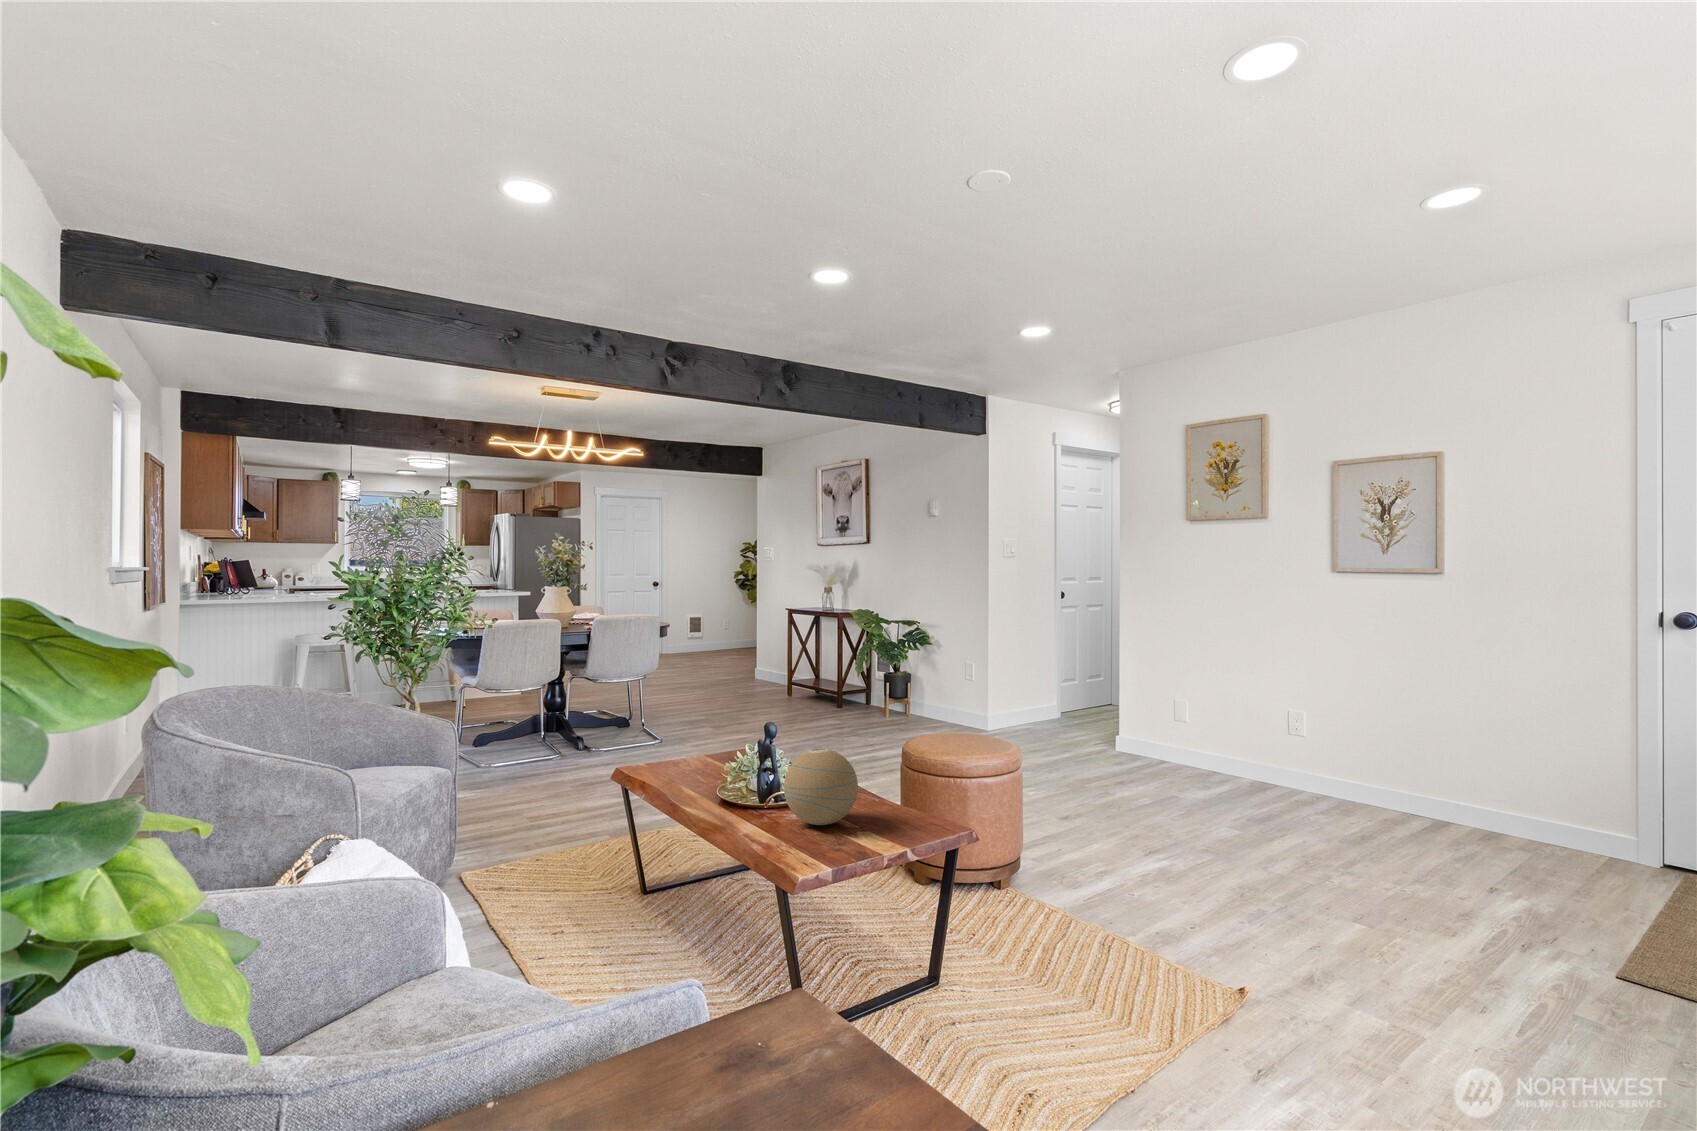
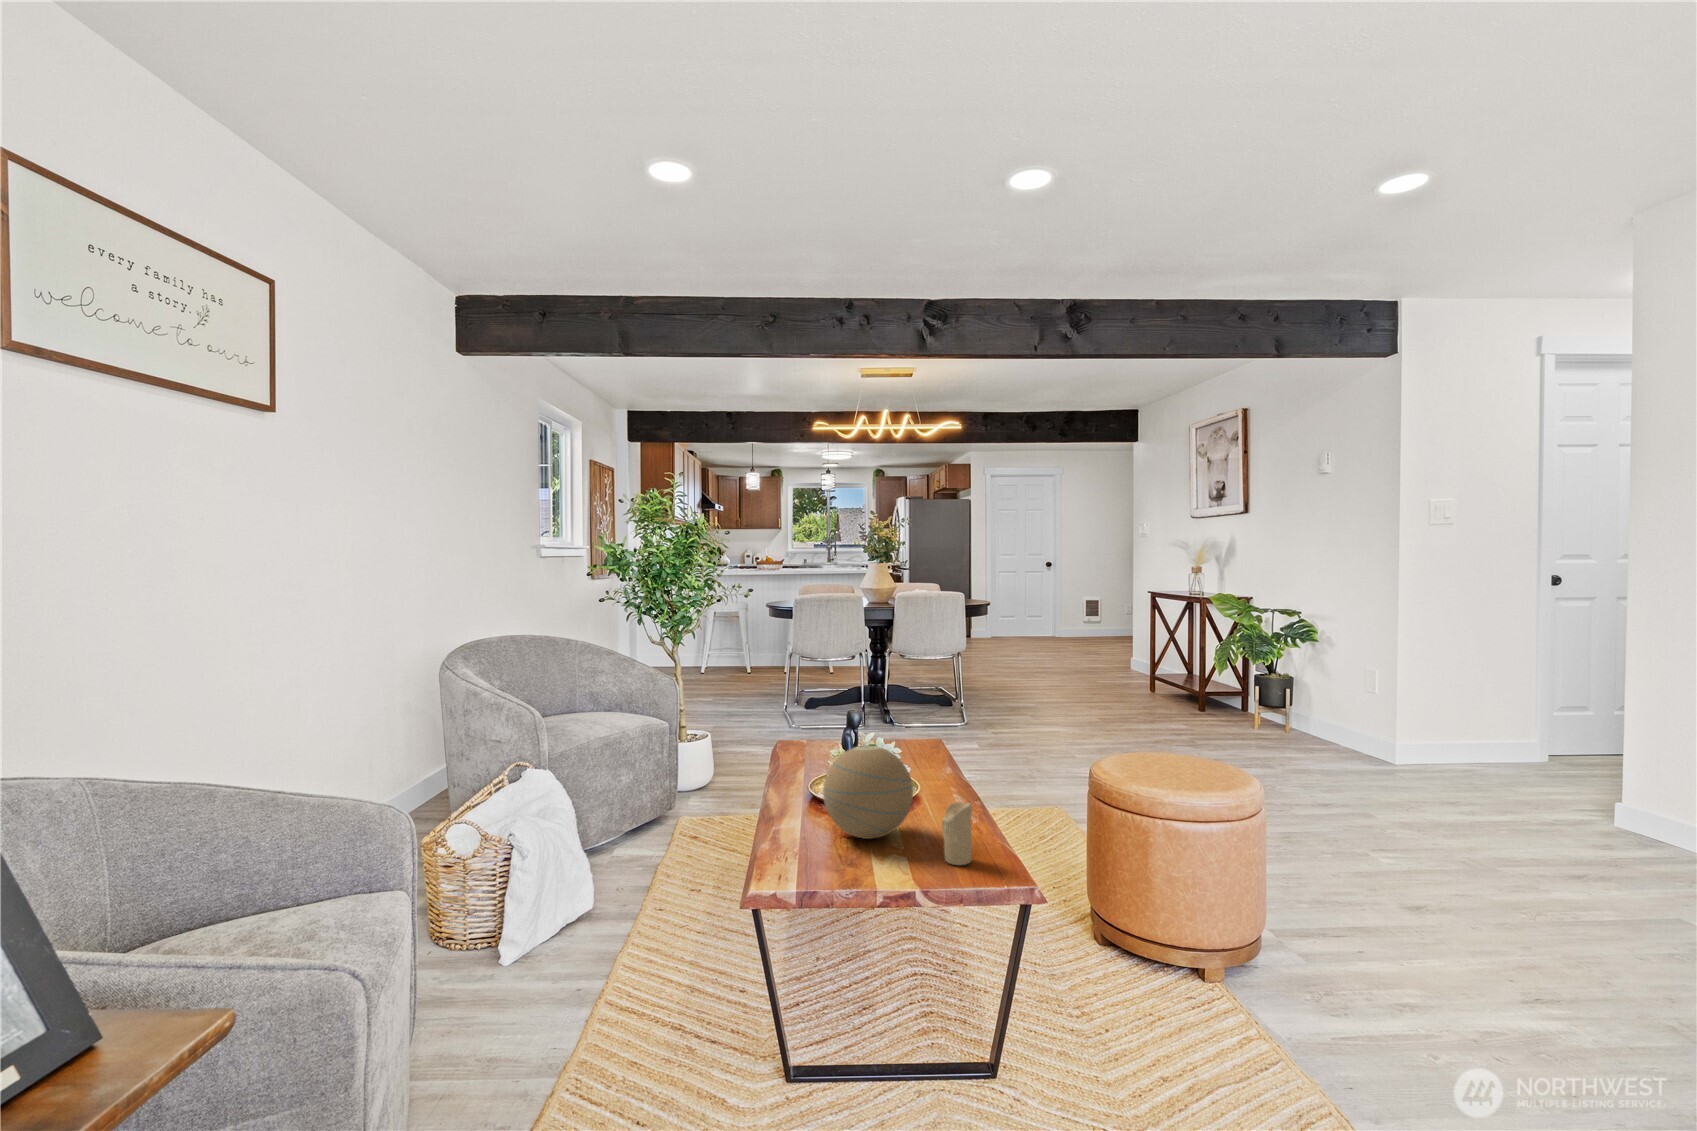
candle: none [895,782,917,831] -> present [942,802,972,865]

